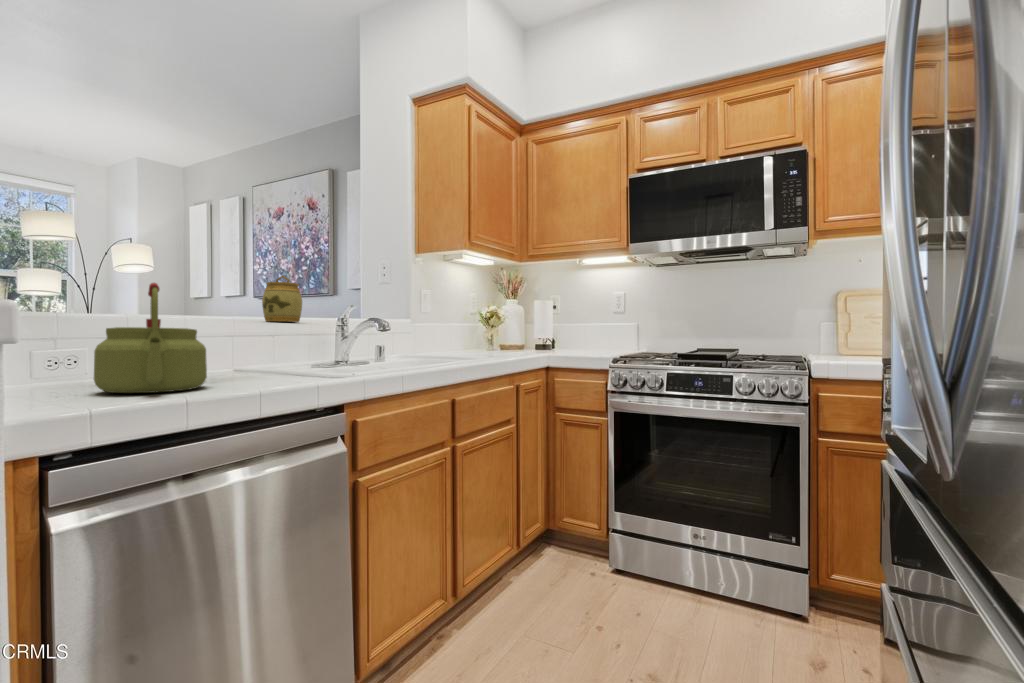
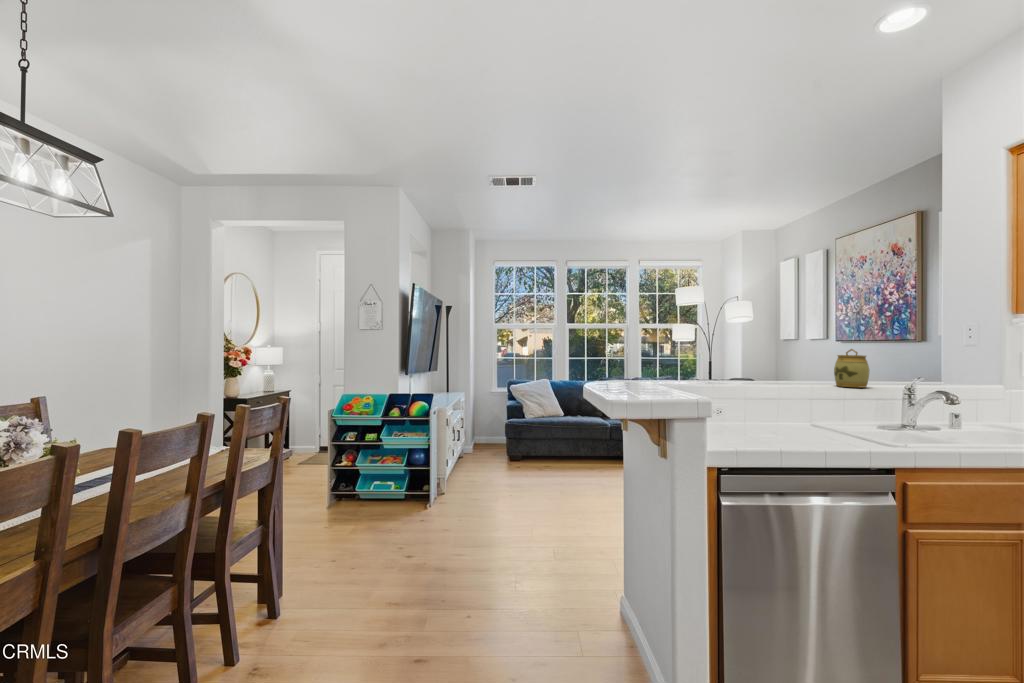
kettle: present [94,283,207,393] -> none [729,374,790,441]

